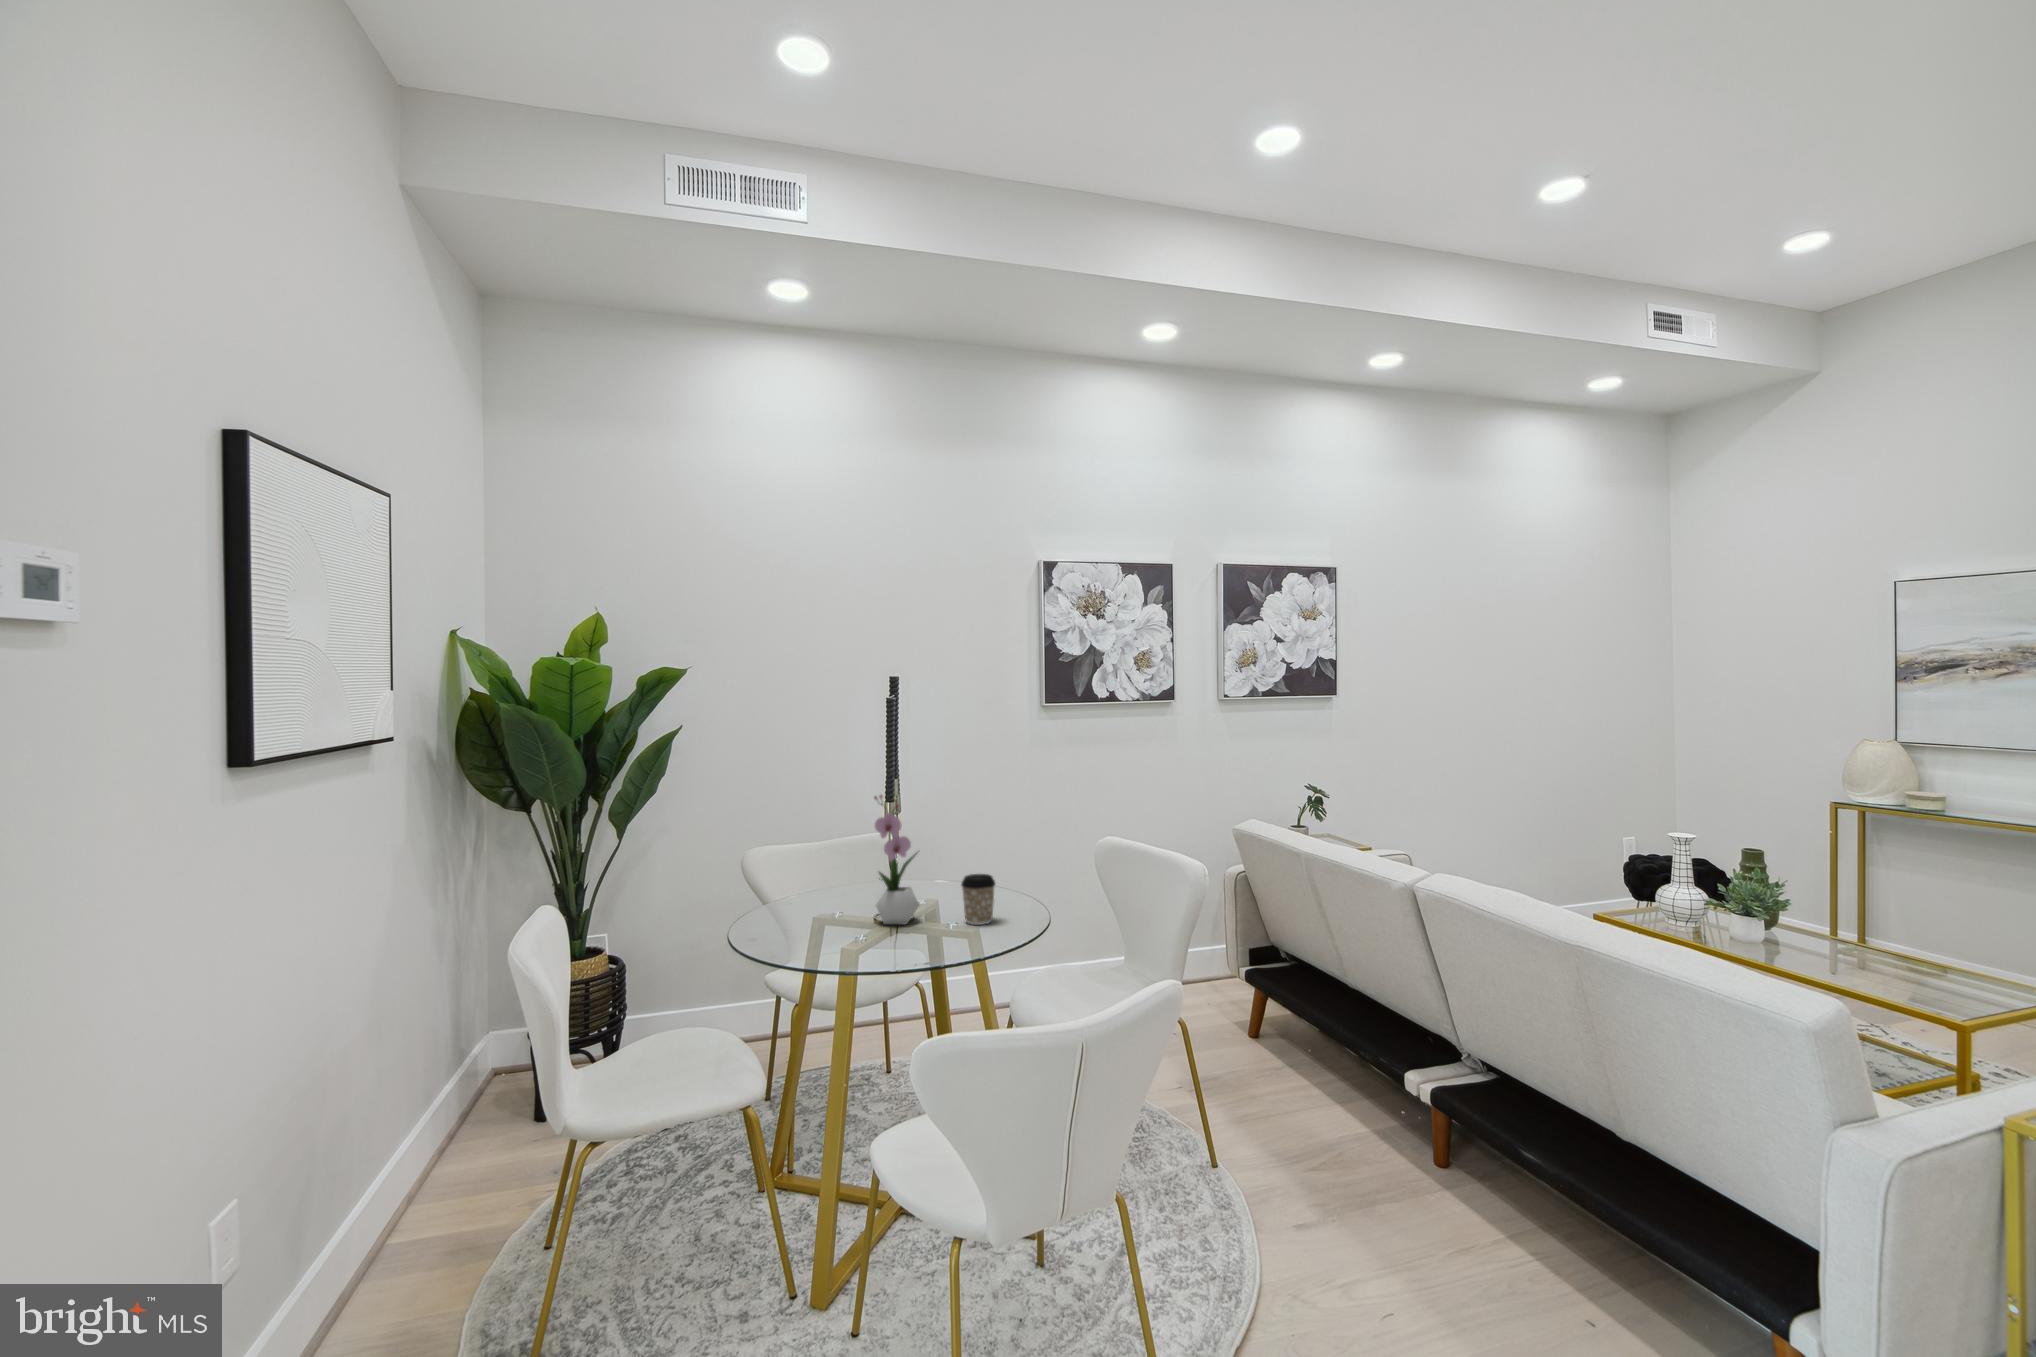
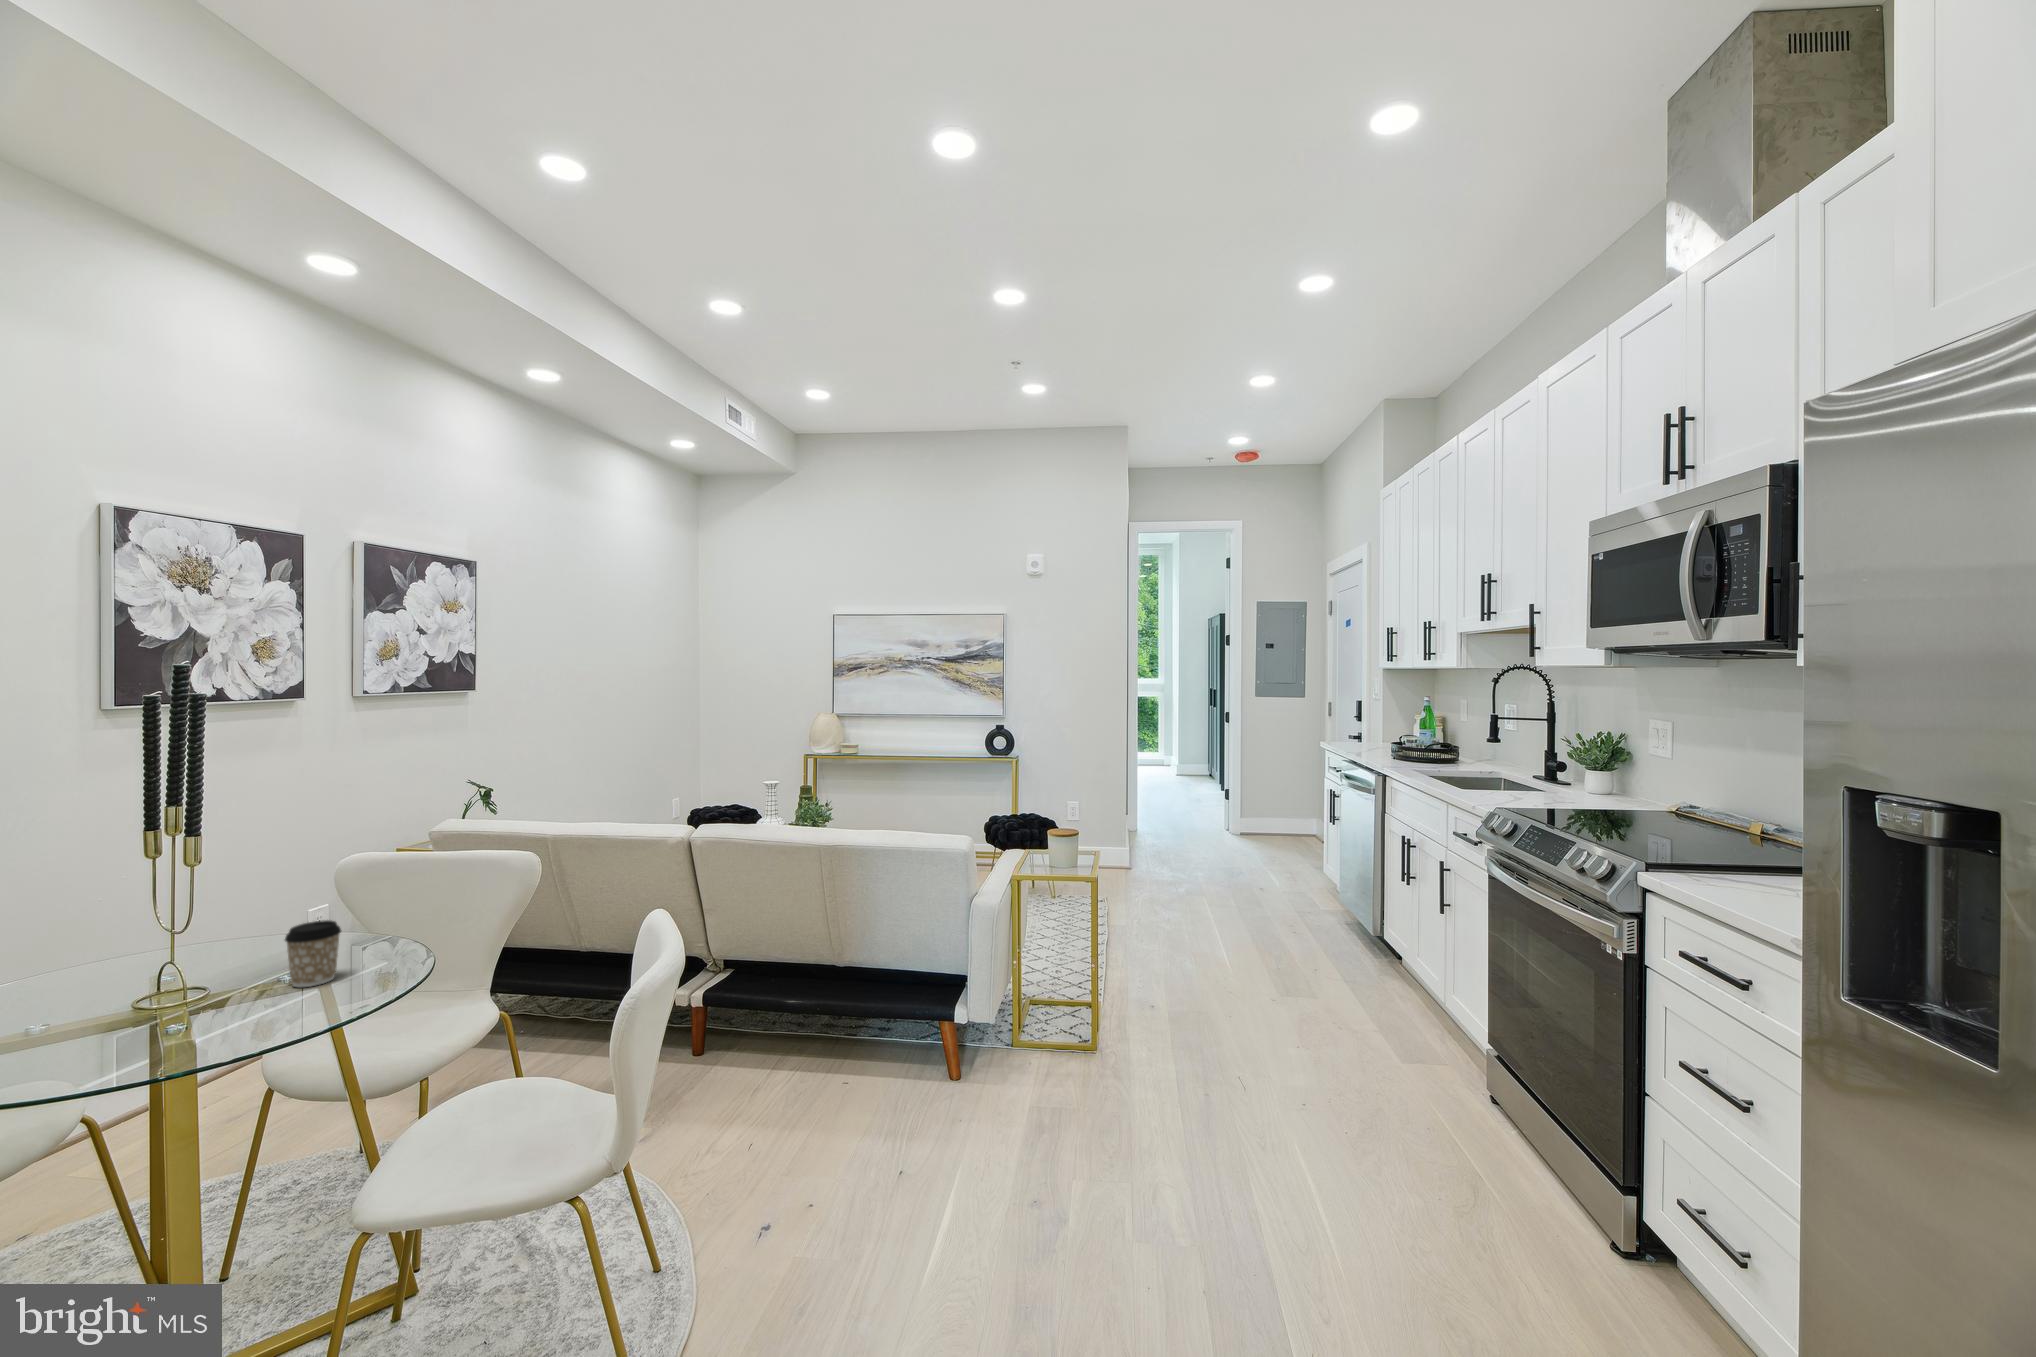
flower arrangement: present [874,795,919,924] -> none [127,844,214,1030]

